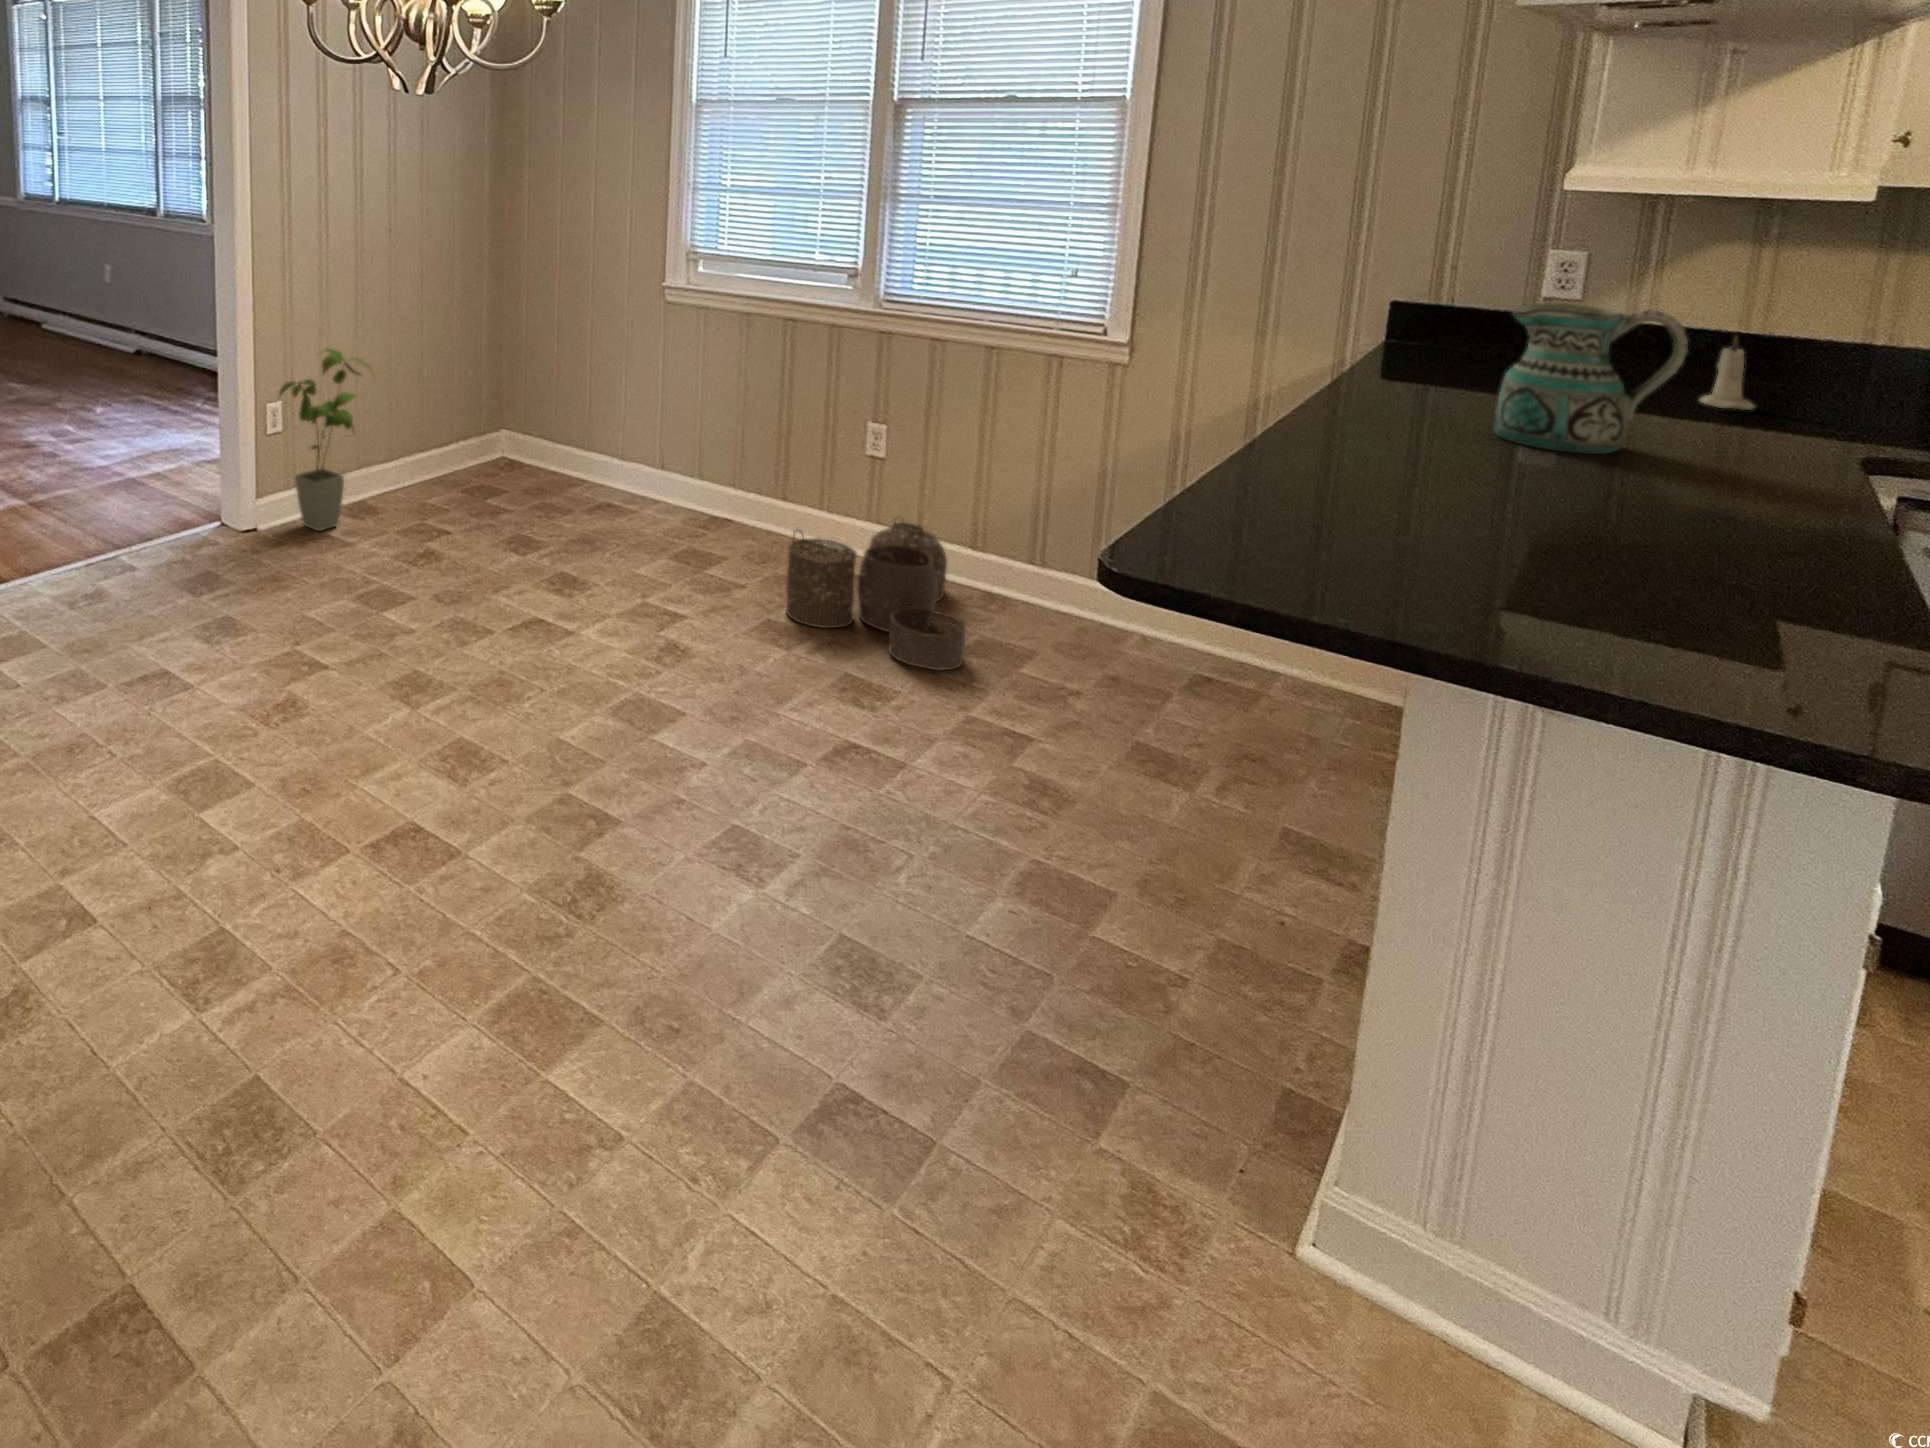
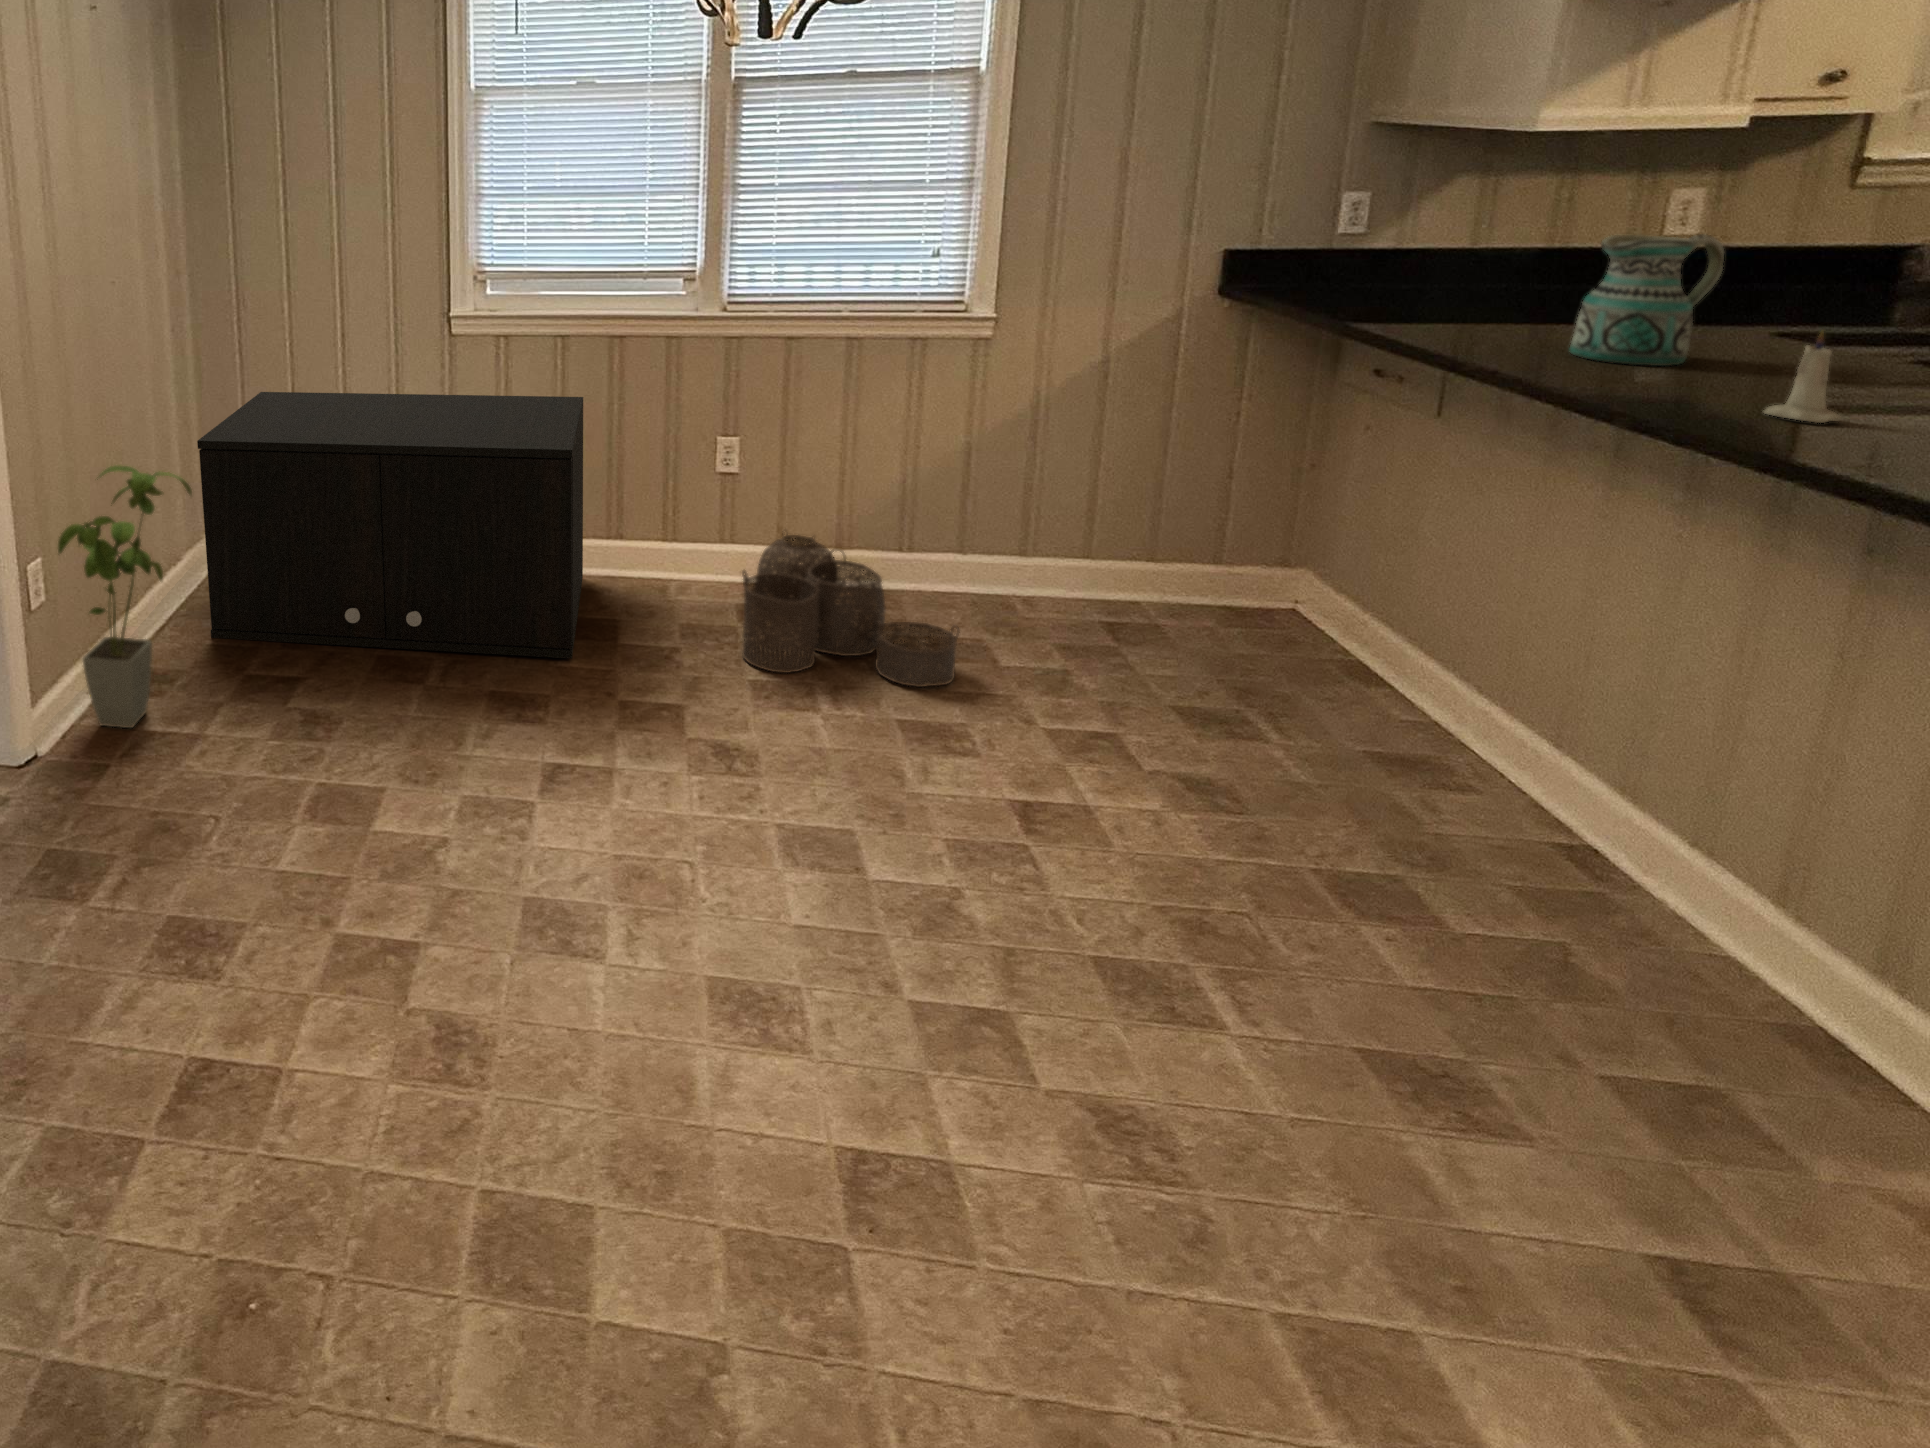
storage cabinet: none [428,330,752,571] -> present [197,392,583,658]
candle: present [1700,337,1755,410] -> present [1764,331,1841,423]

